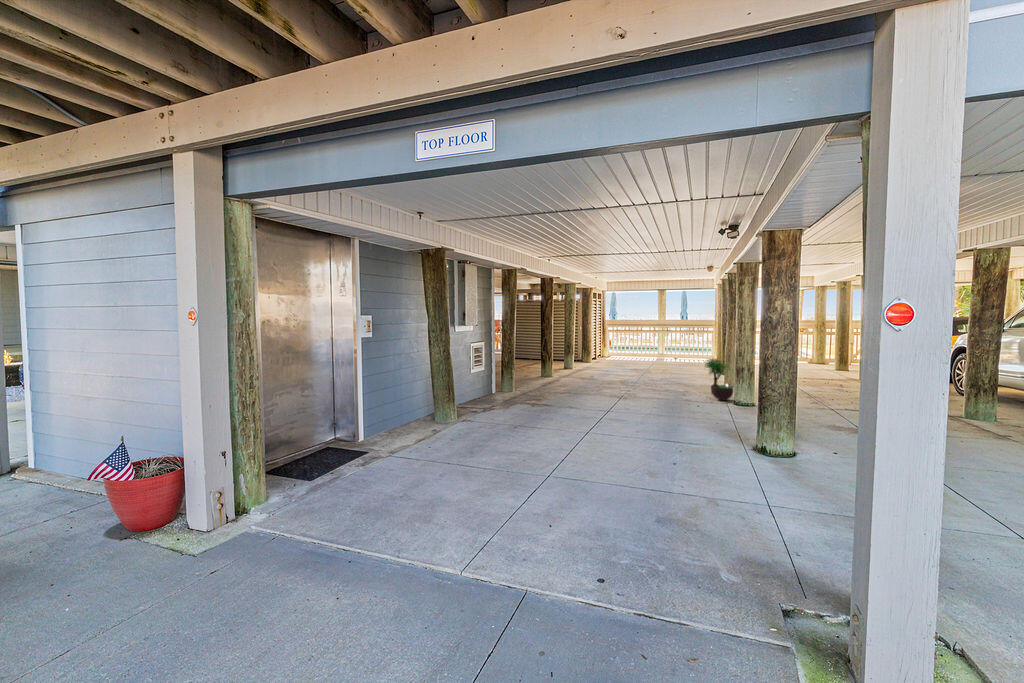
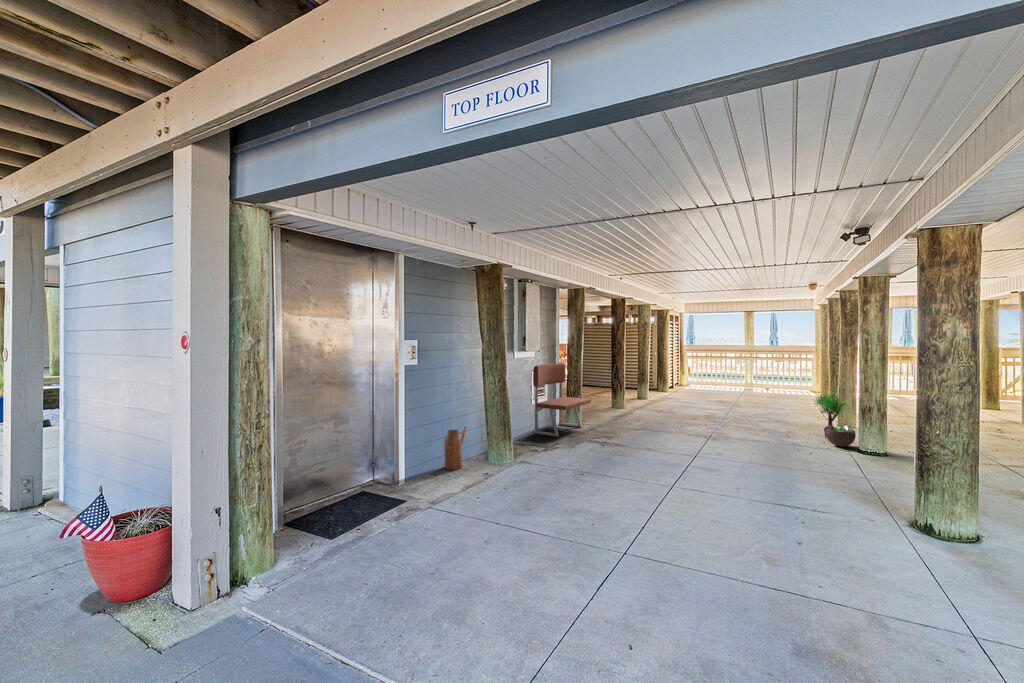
bench: none [472,337,523,401] -> present [533,363,590,437]
watering can: none [396,392,415,430] -> present [444,427,467,470]

